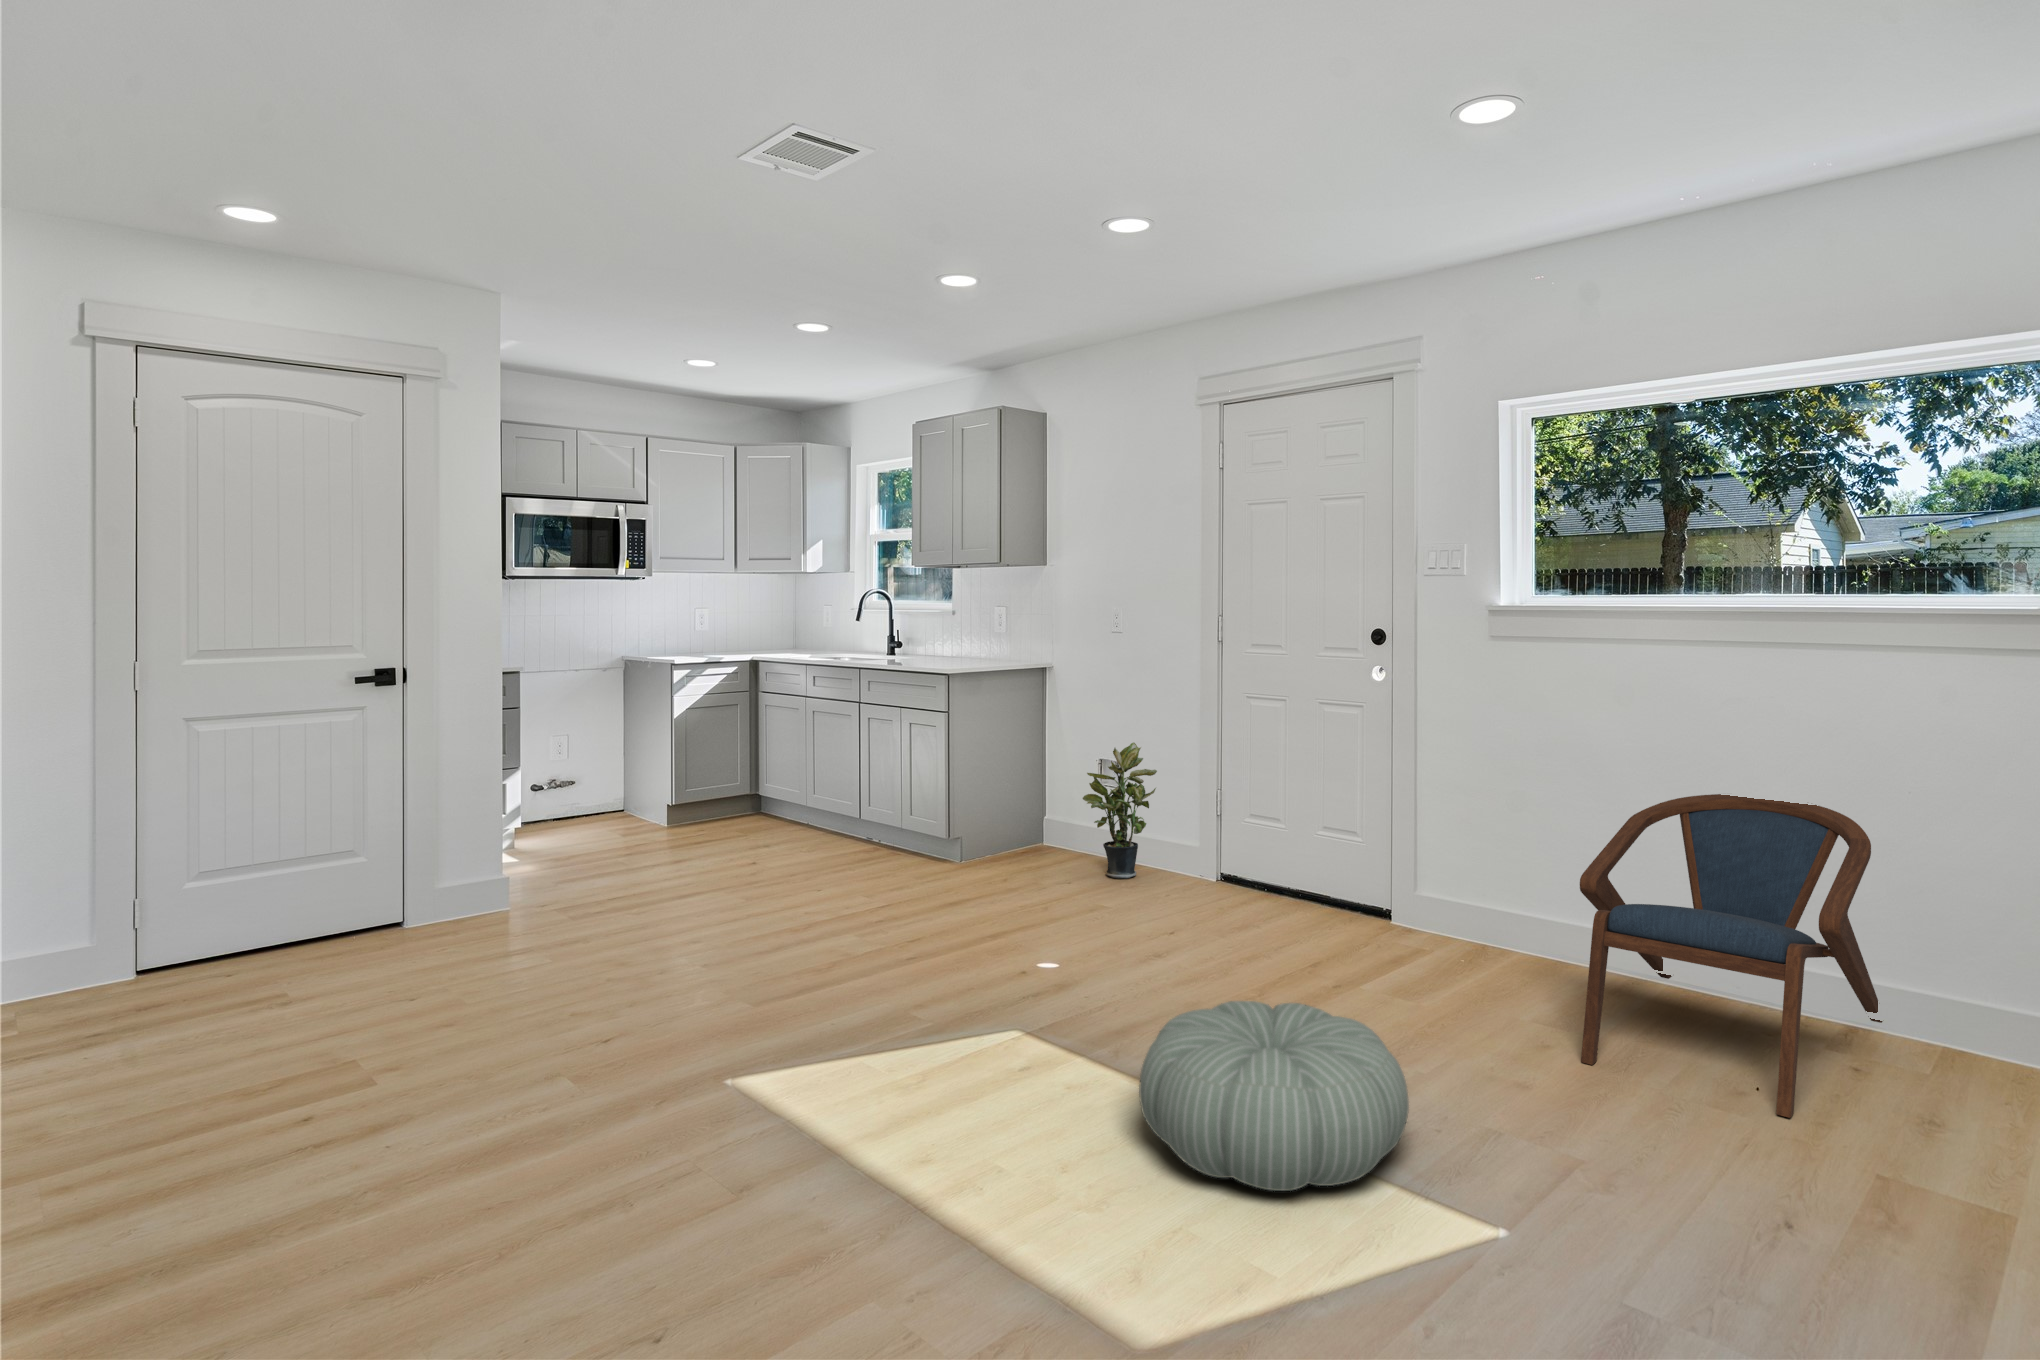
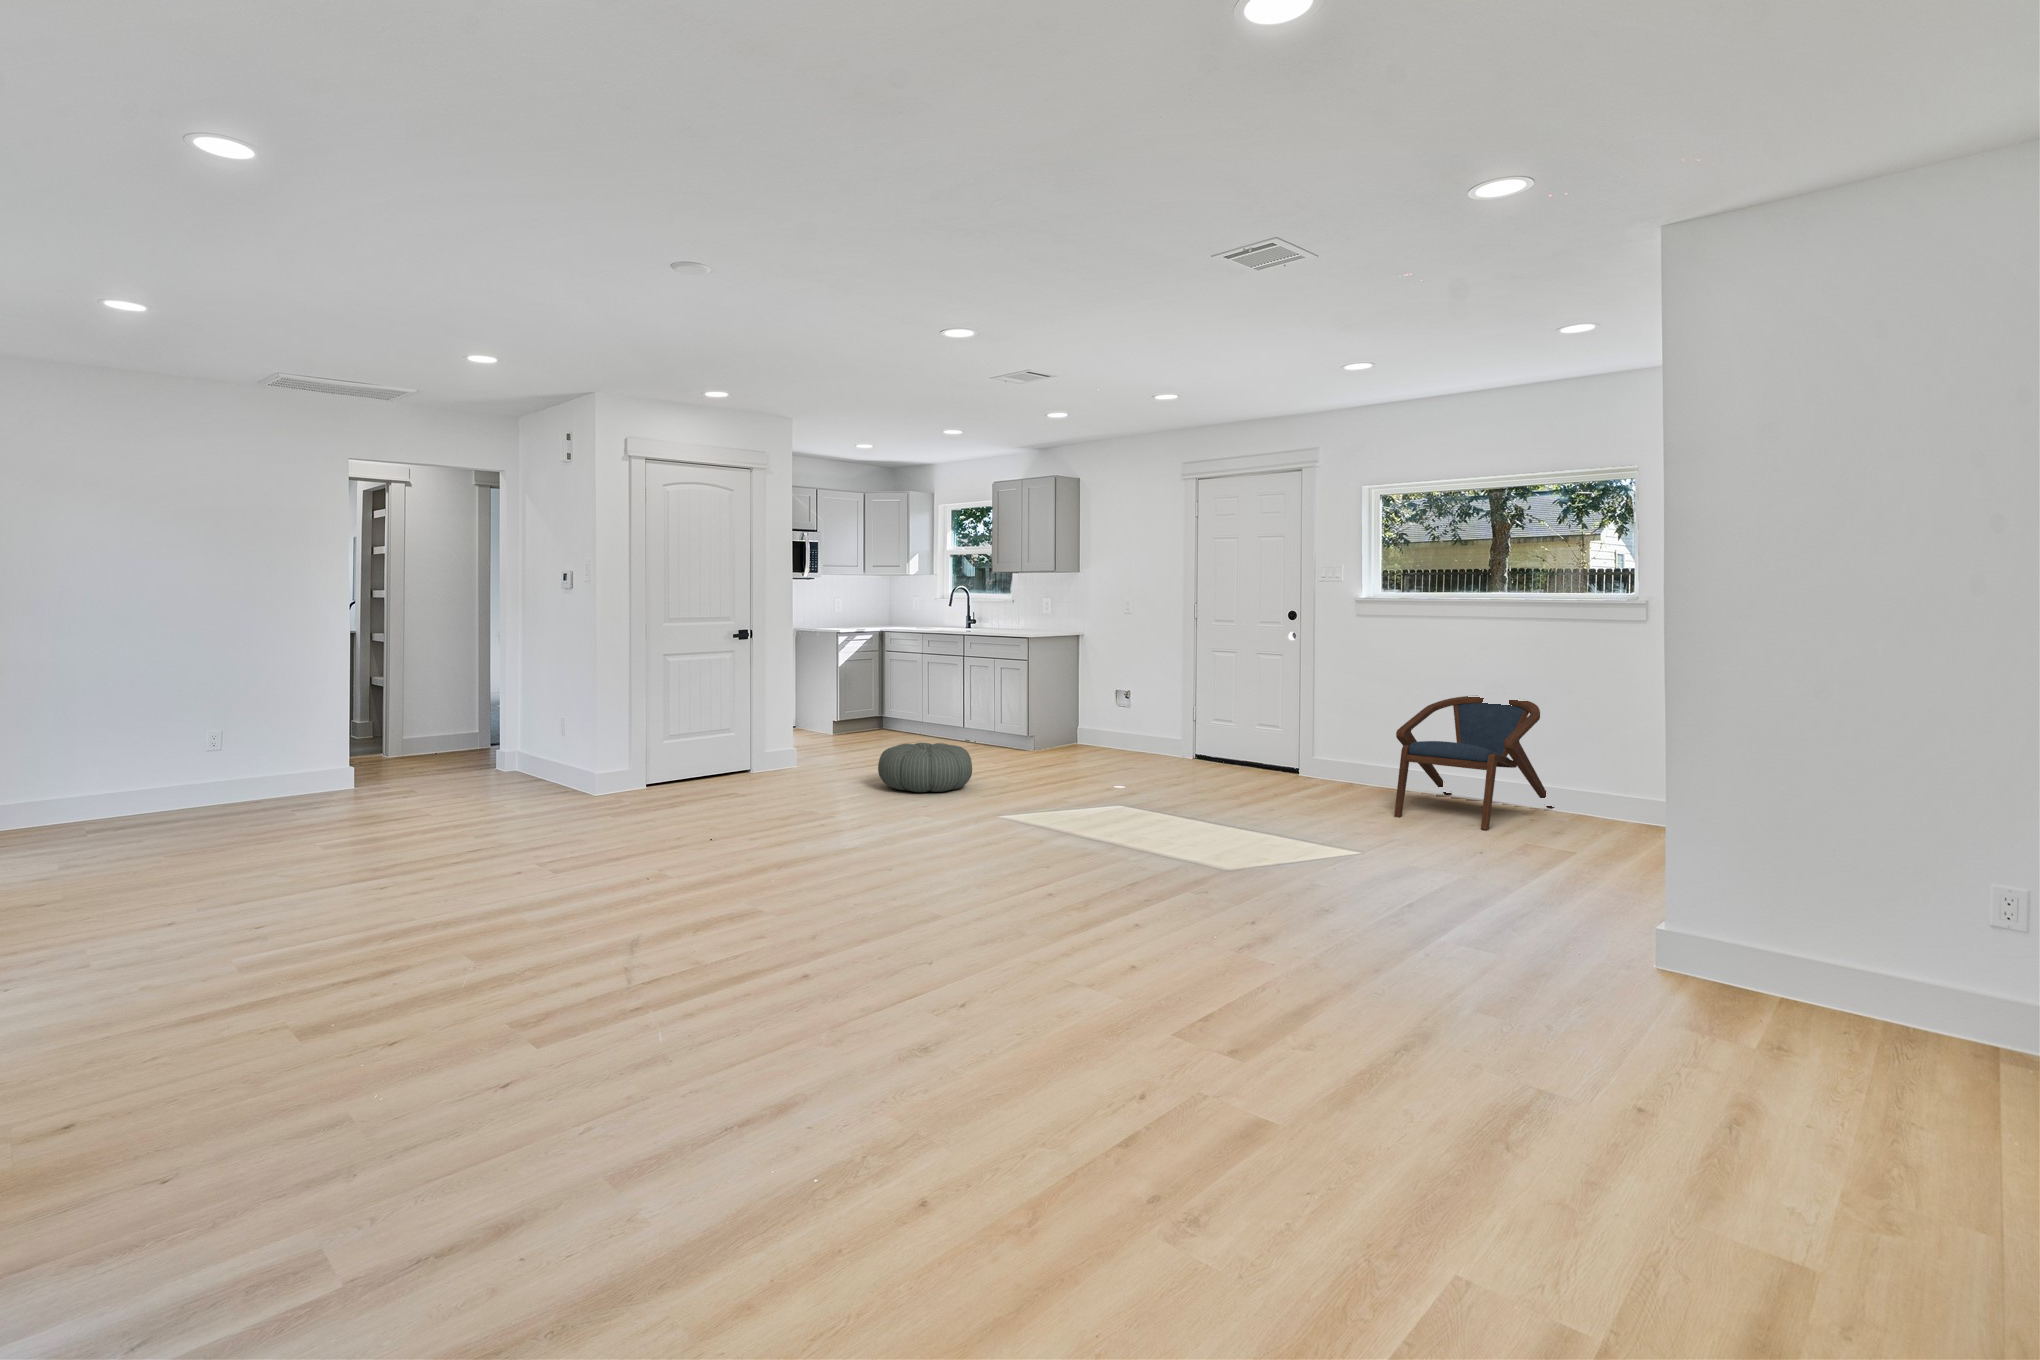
potted plant: present [1083,743,1157,878] -> none [1111,679,1157,759]
pouf: present [1139,1001,1409,1191] -> present [878,743,972,792]

